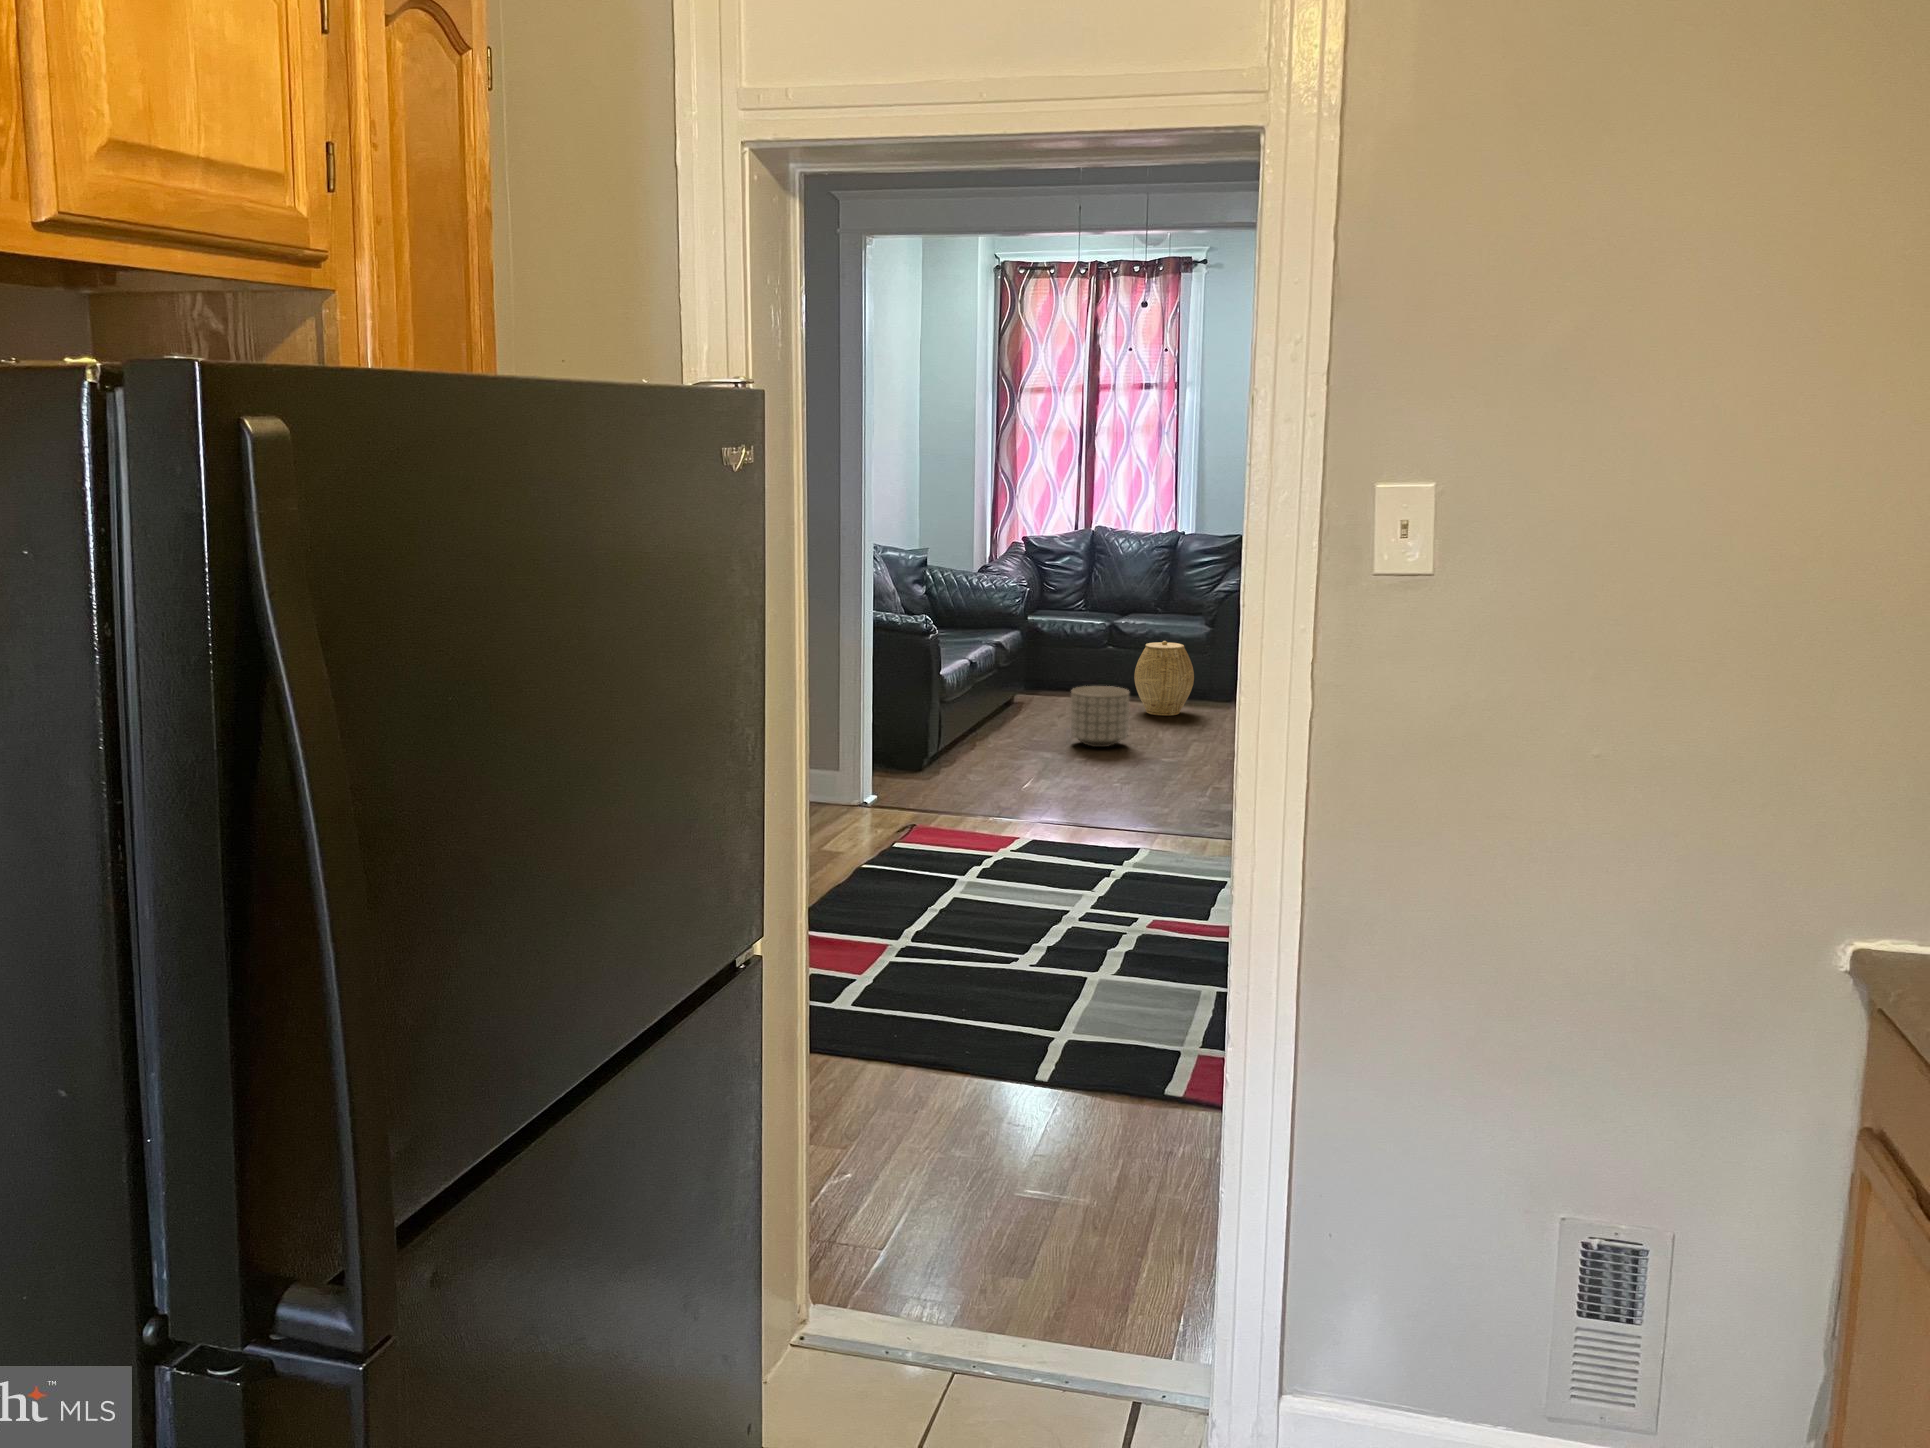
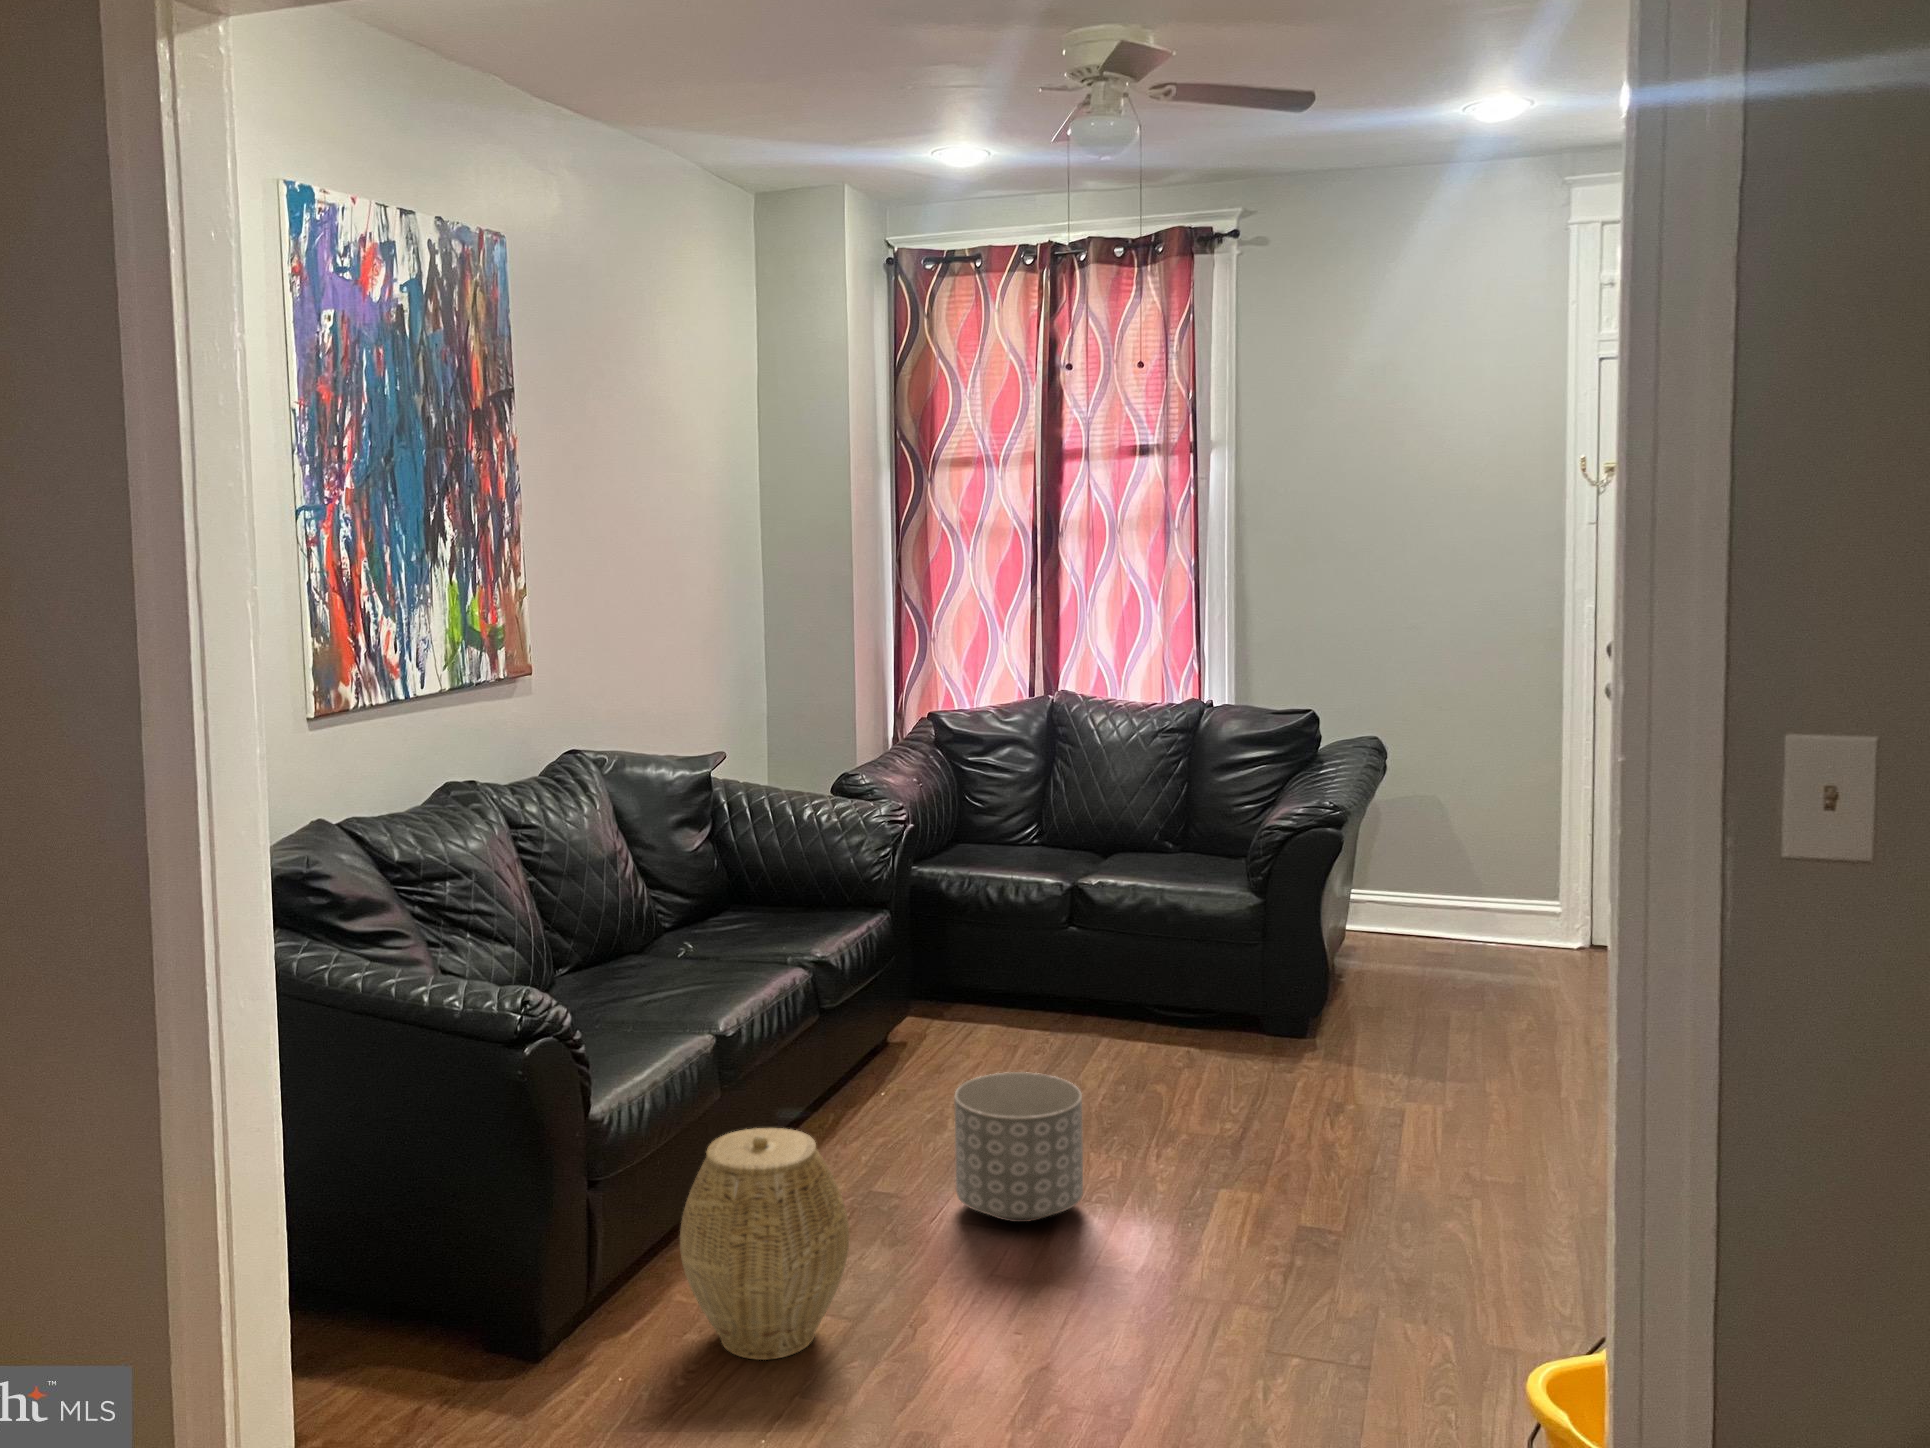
woven basket: present [1134,641,1194,716] -> present [680,1128,850,1360]

